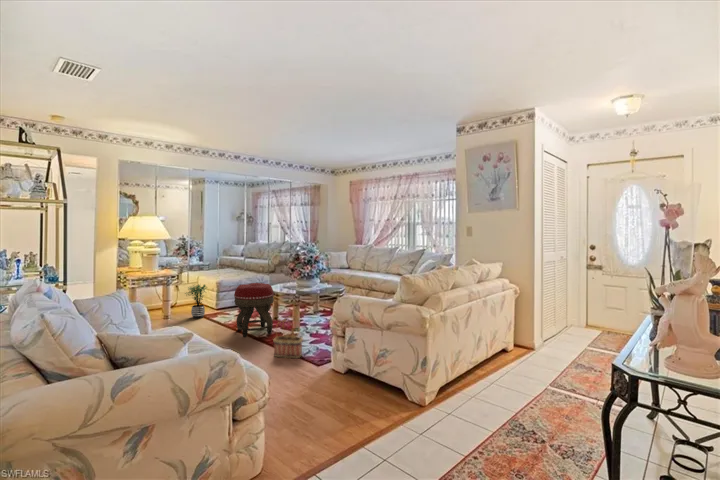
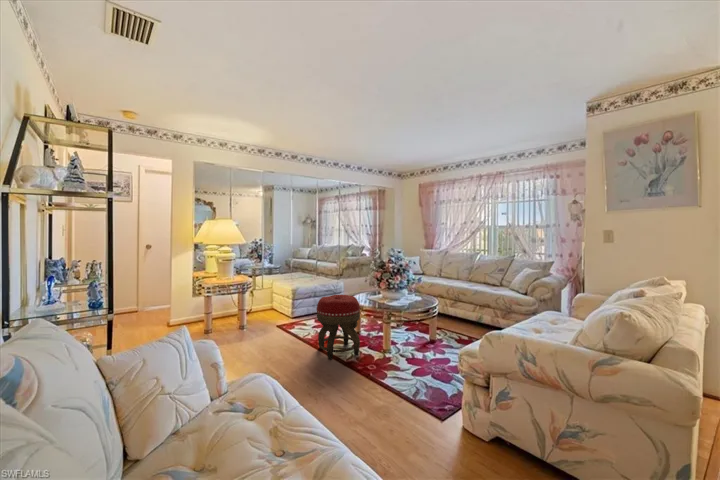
potted plant: present [185,285,206,318] -> none [260,291,284,329]
basket: present [273,320,303,358] -> none [374,344,411,402]

